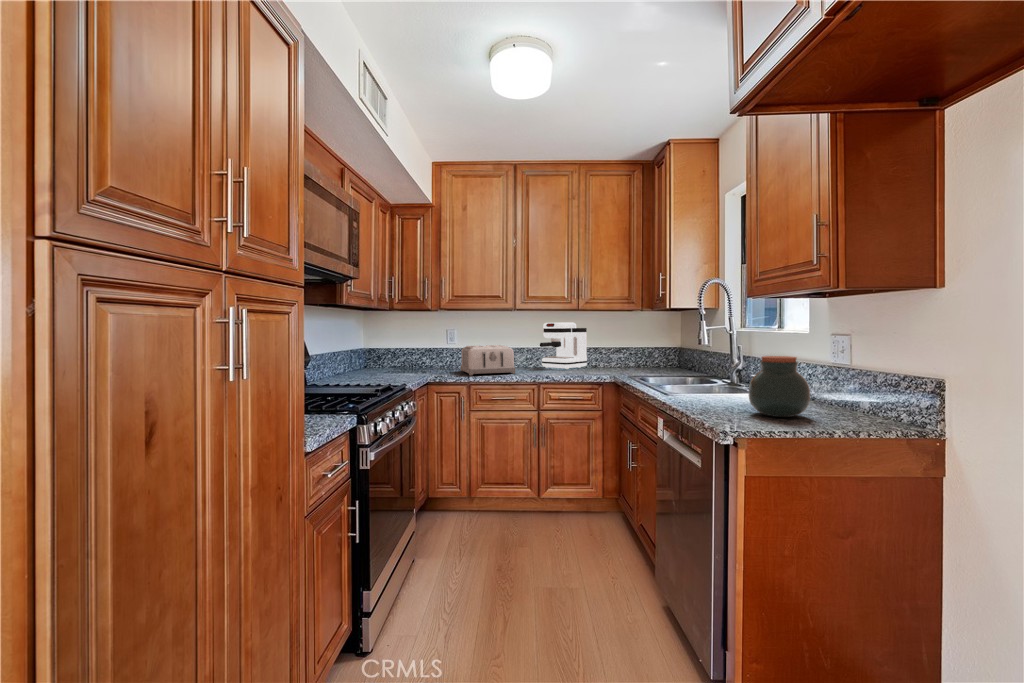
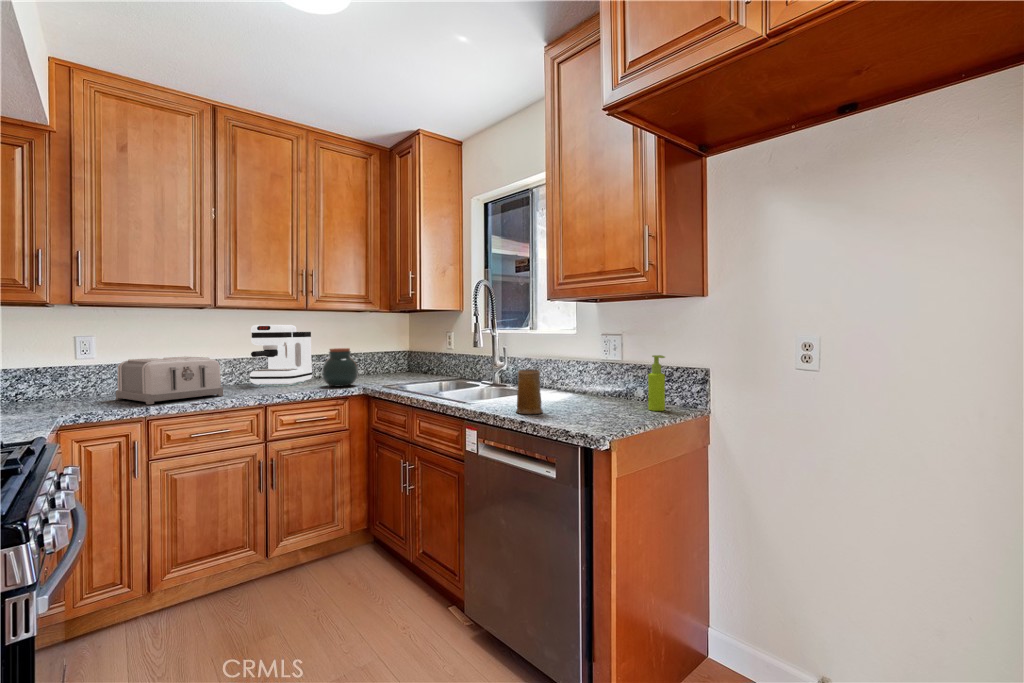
jar: present [749,356,810,417] -> present [322,348,358,386]
soap dispenser: none [849,360,873,425] -> present [648,355,665,411]
mug: none [690,367,718,410] -> present [516,369,543,414]

